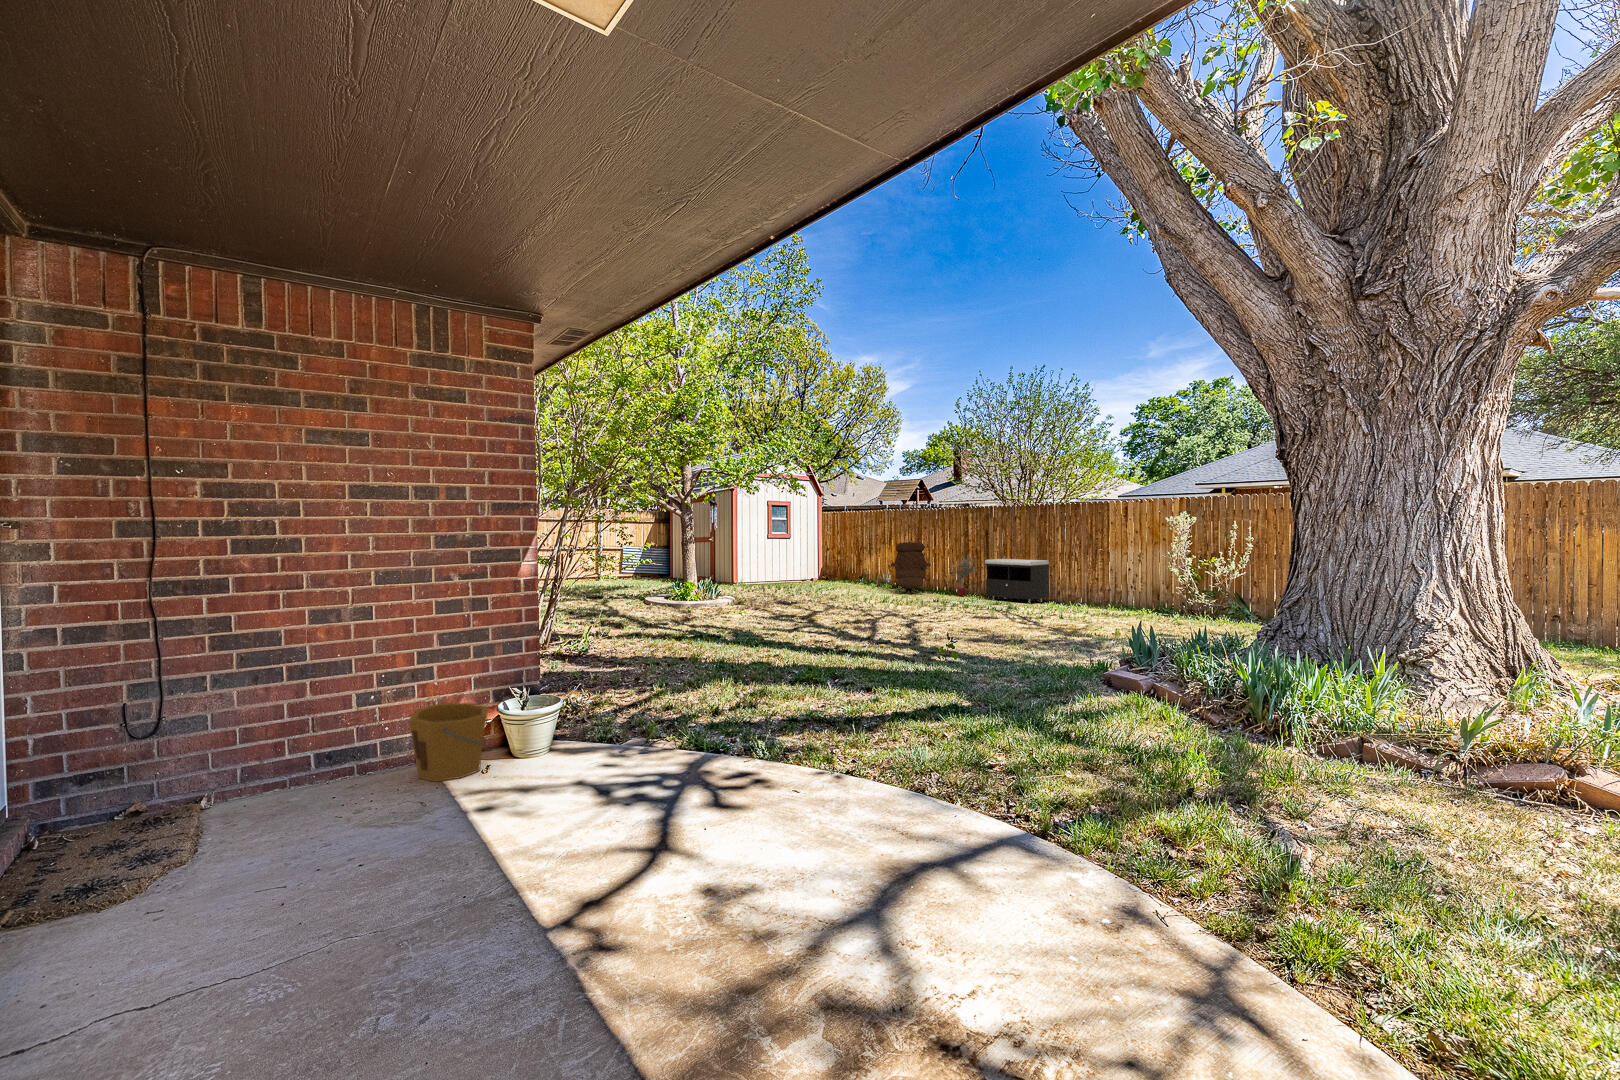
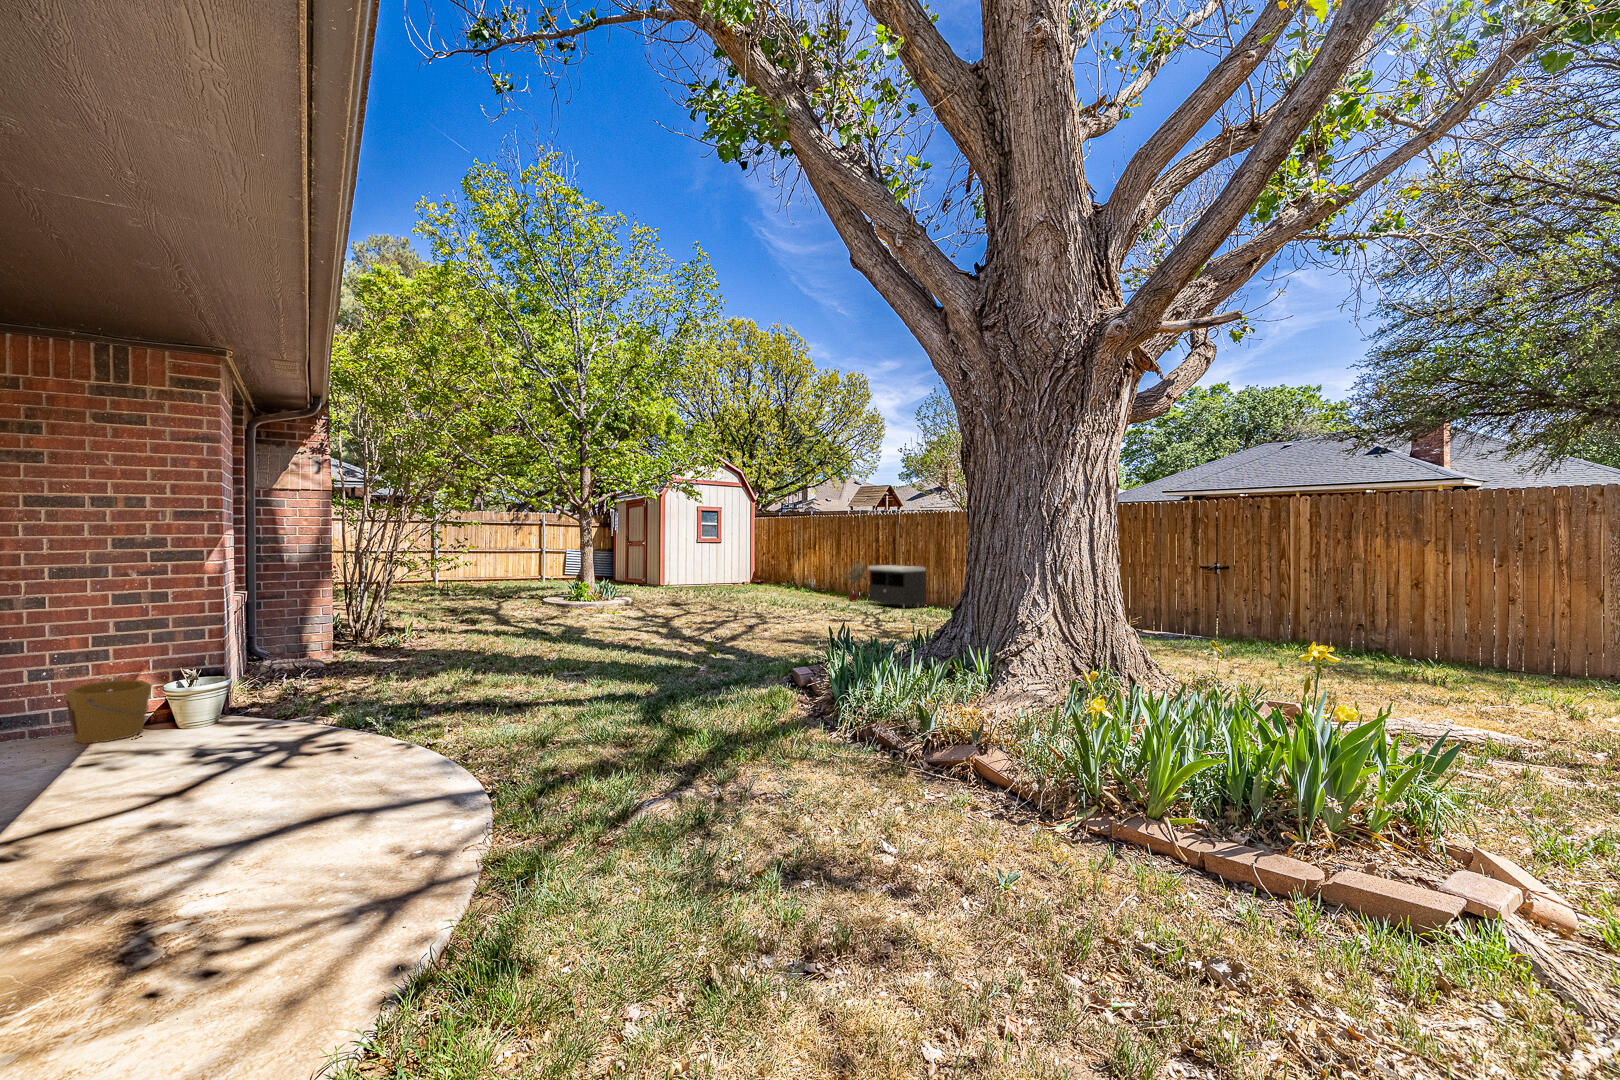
lounge chair: present [891,542,931,595] -> none [794,548,833,600]

